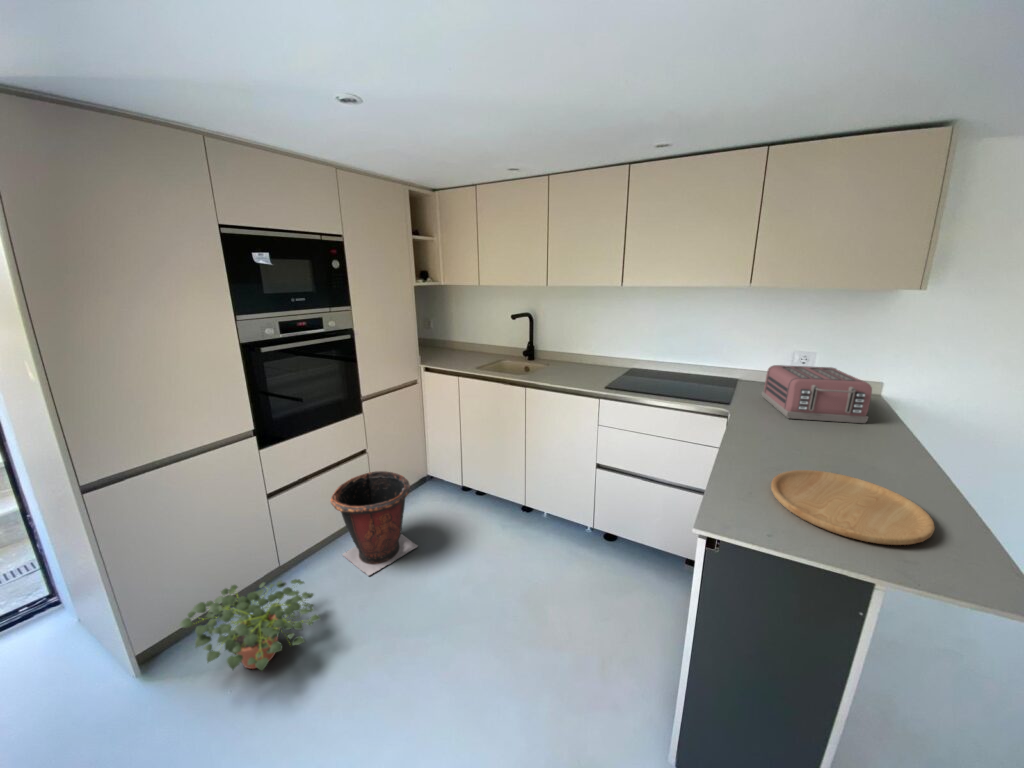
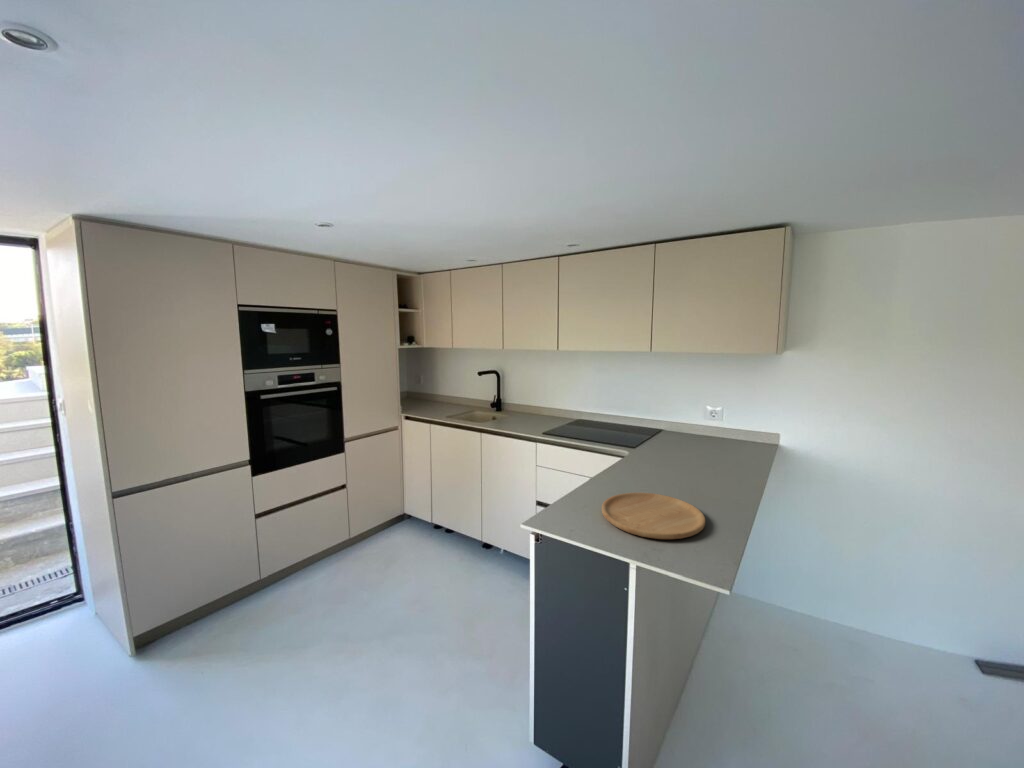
toaster: present [762,365,872,423] -> none [670,416,739,464]
waste bin: present [331,471,418,576] -> none [307,502,382,593]
potted plant: present [179,579,320,671] -> none [168,586,282,656]

